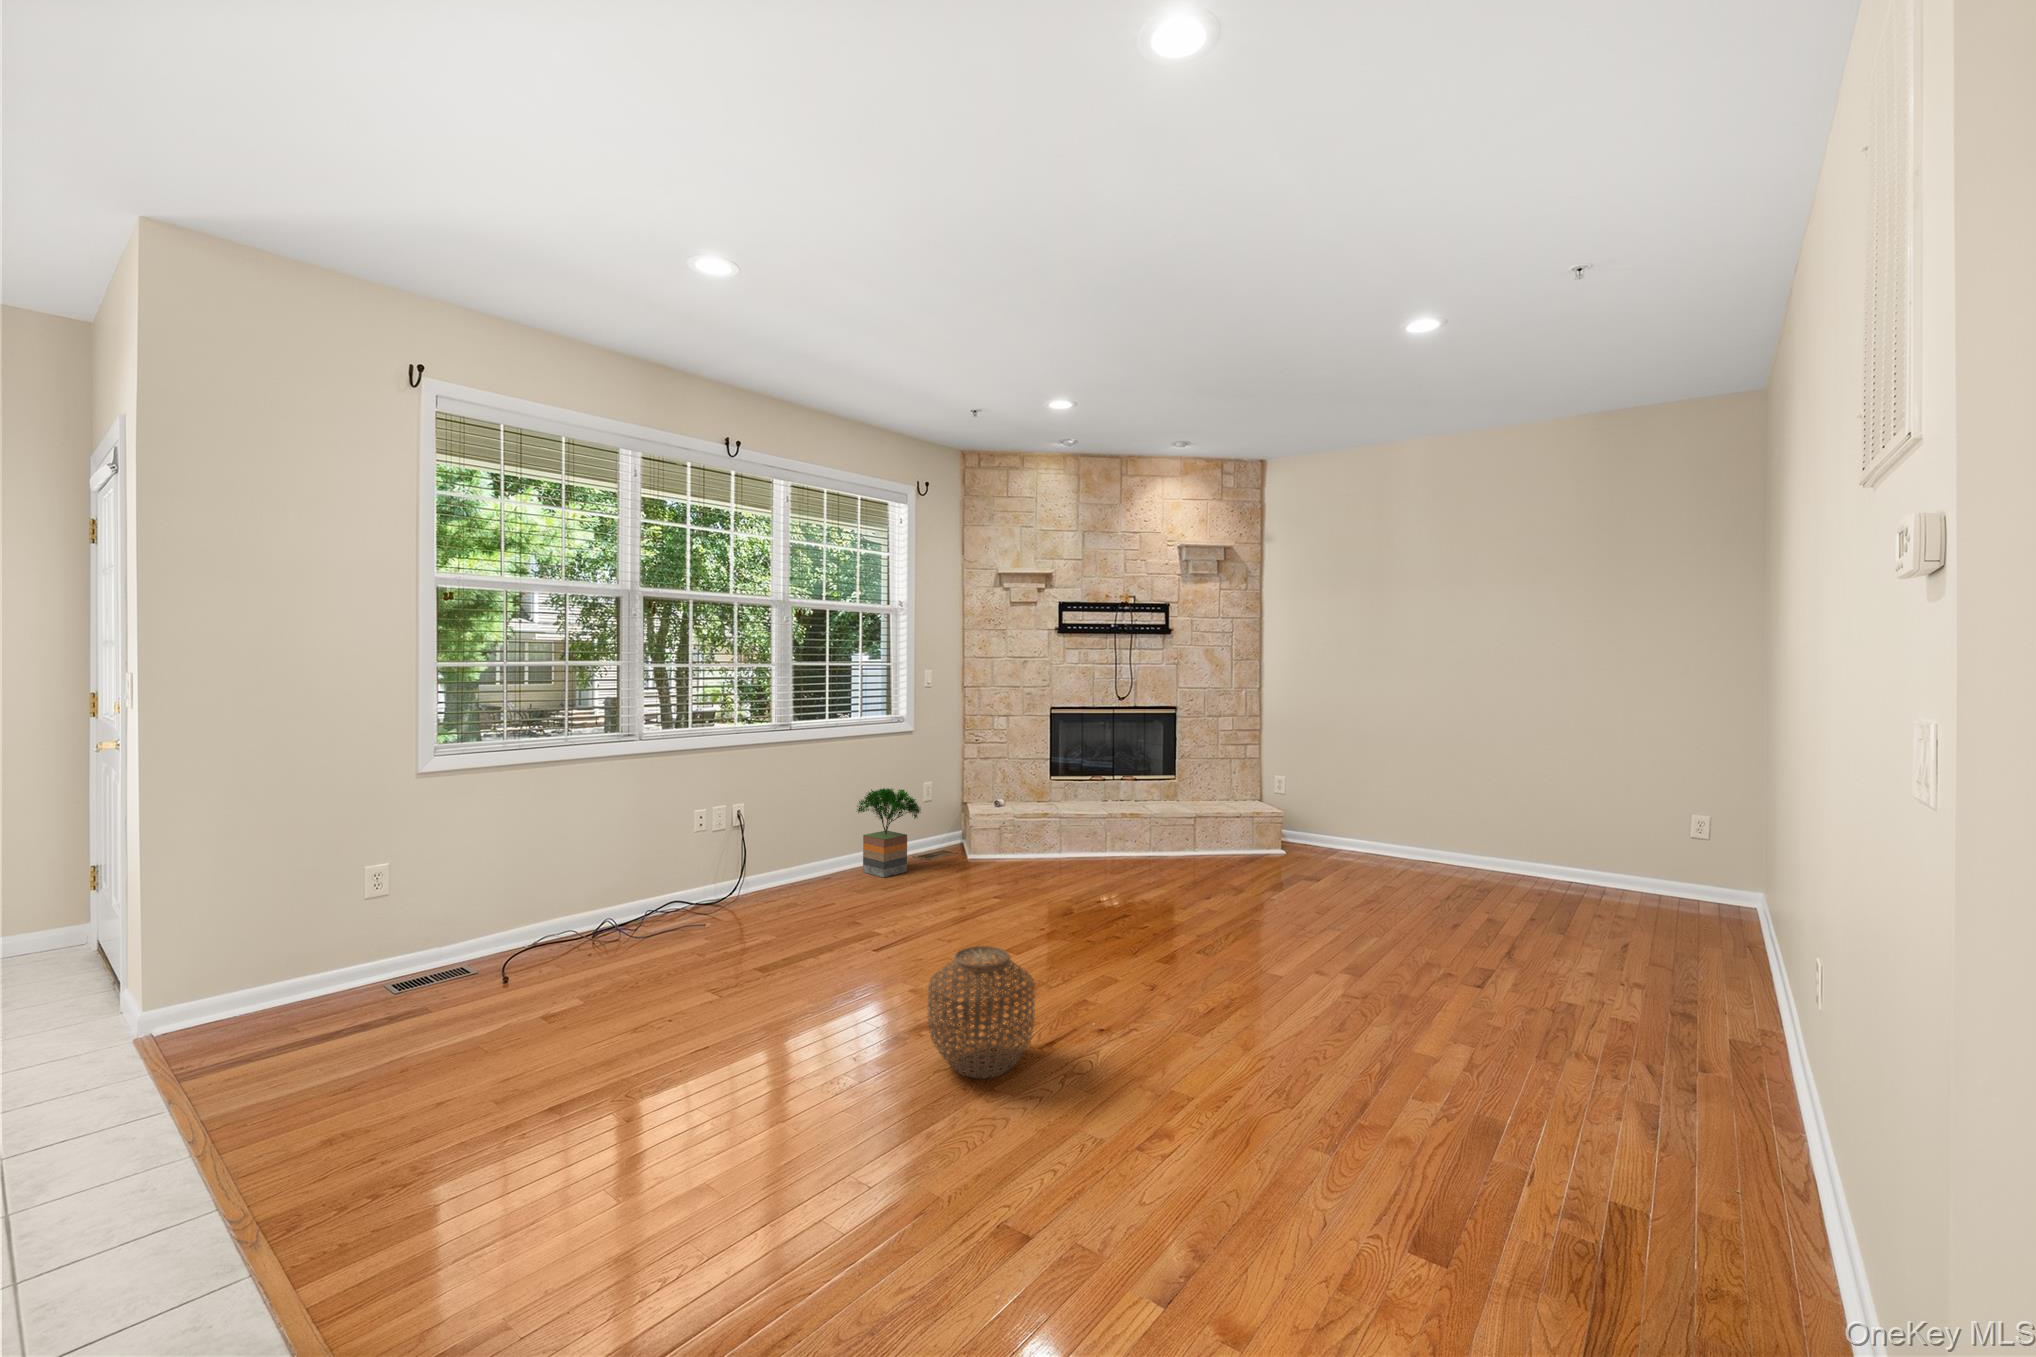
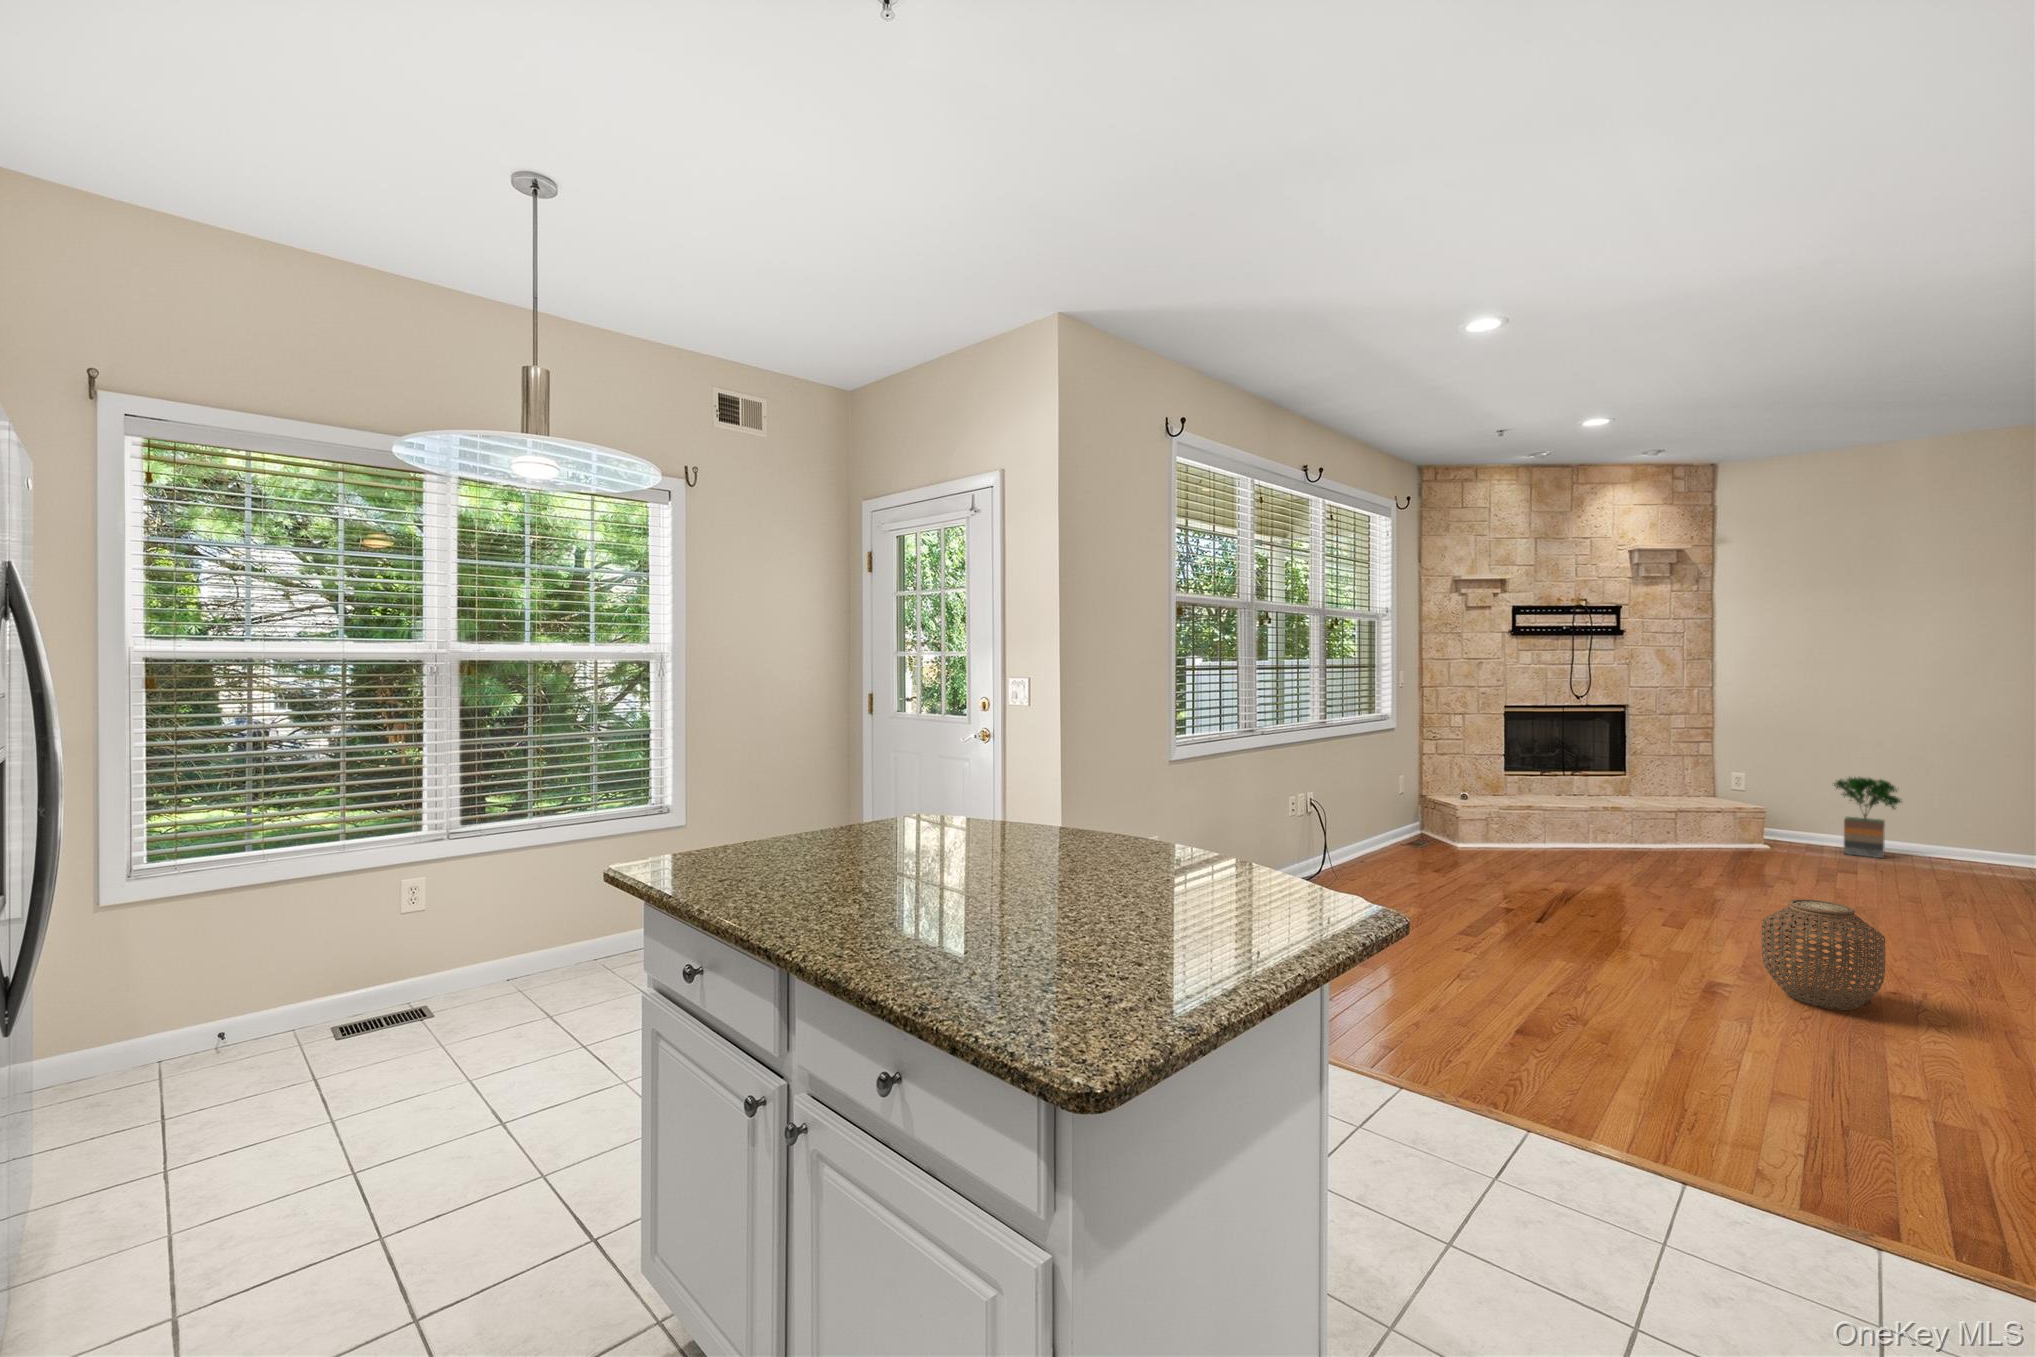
potted tree: present [857,788,921,877] -> present [1834,777,1902,858]

